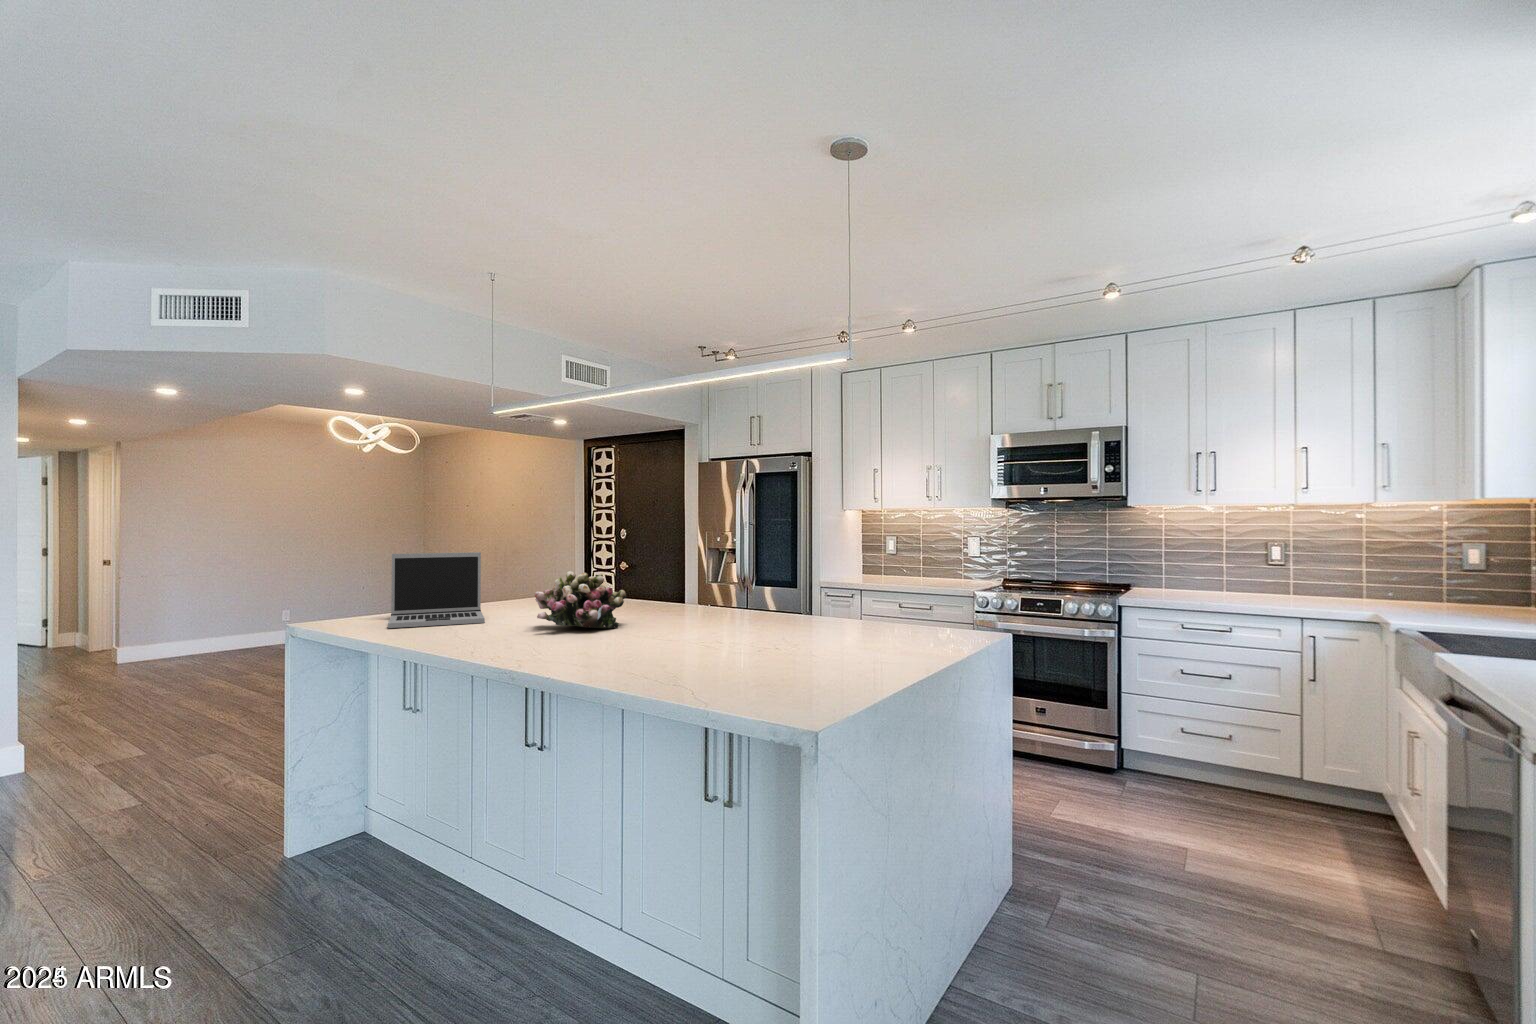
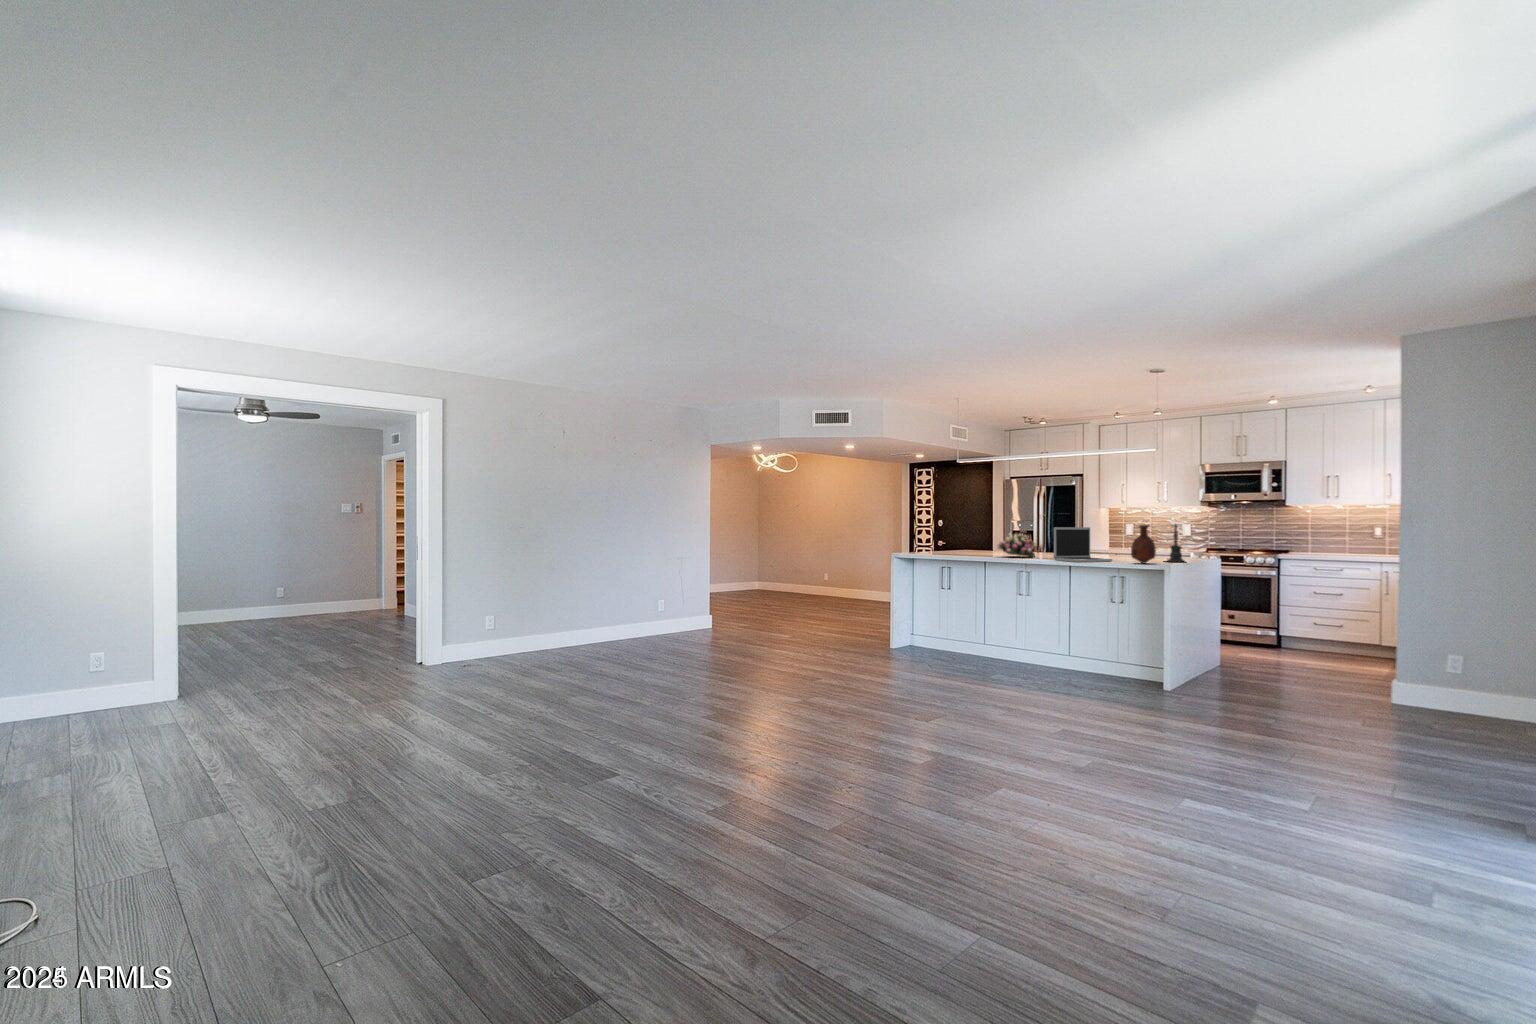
candle holder: none [863,542,932,658] -> present [1167,524,1185,562]
laptop: present [388,552,485,628] -> present [1054,527,1112,562]
vase: none [760,563,832,672] -> present [1131,525,1156,564]

